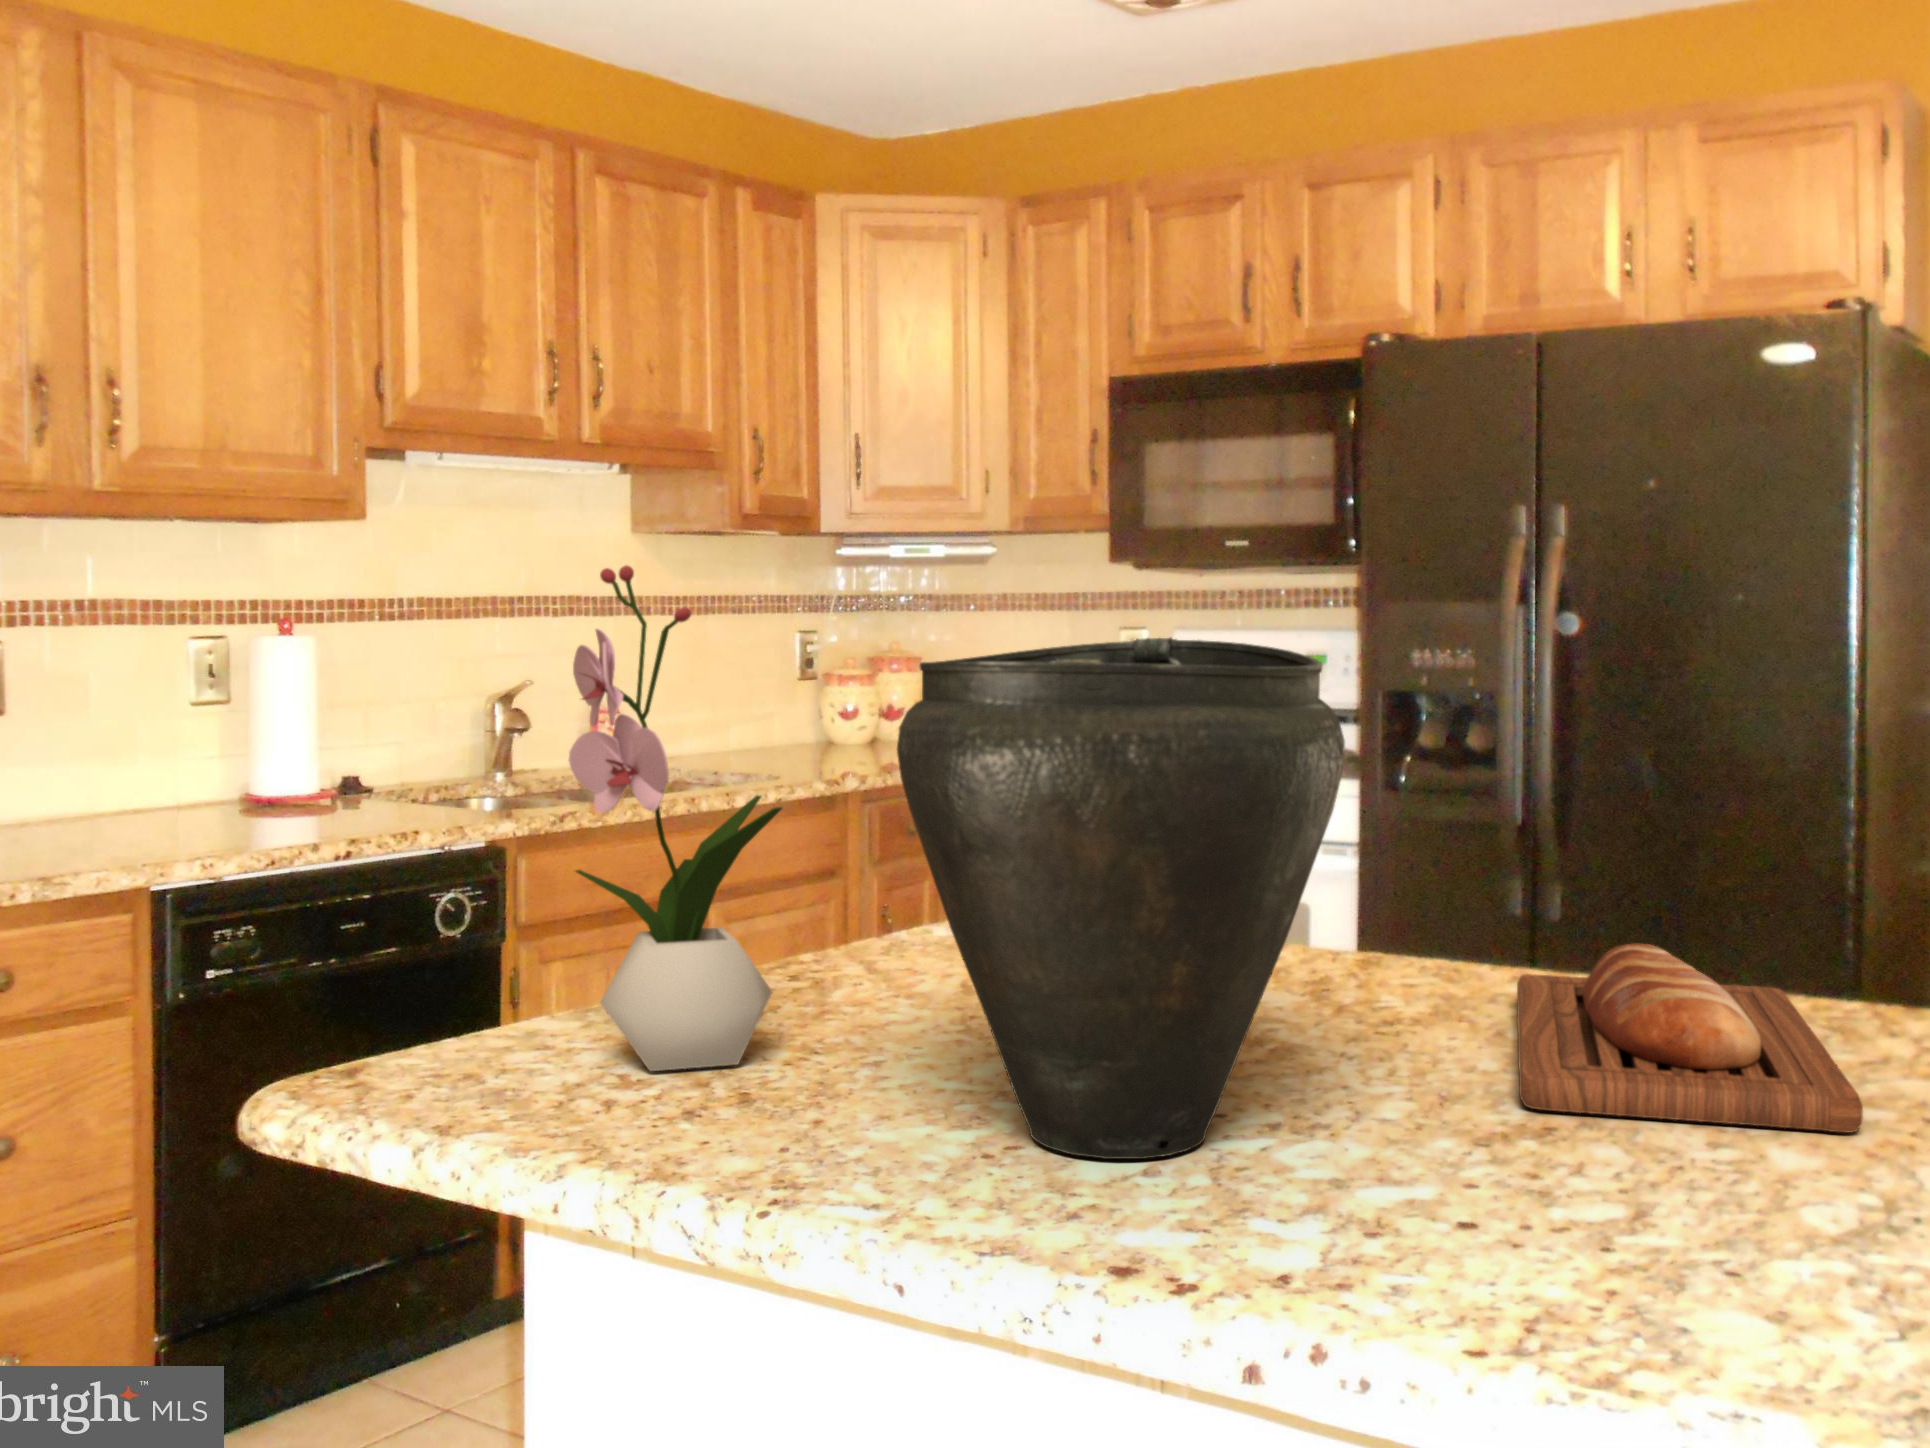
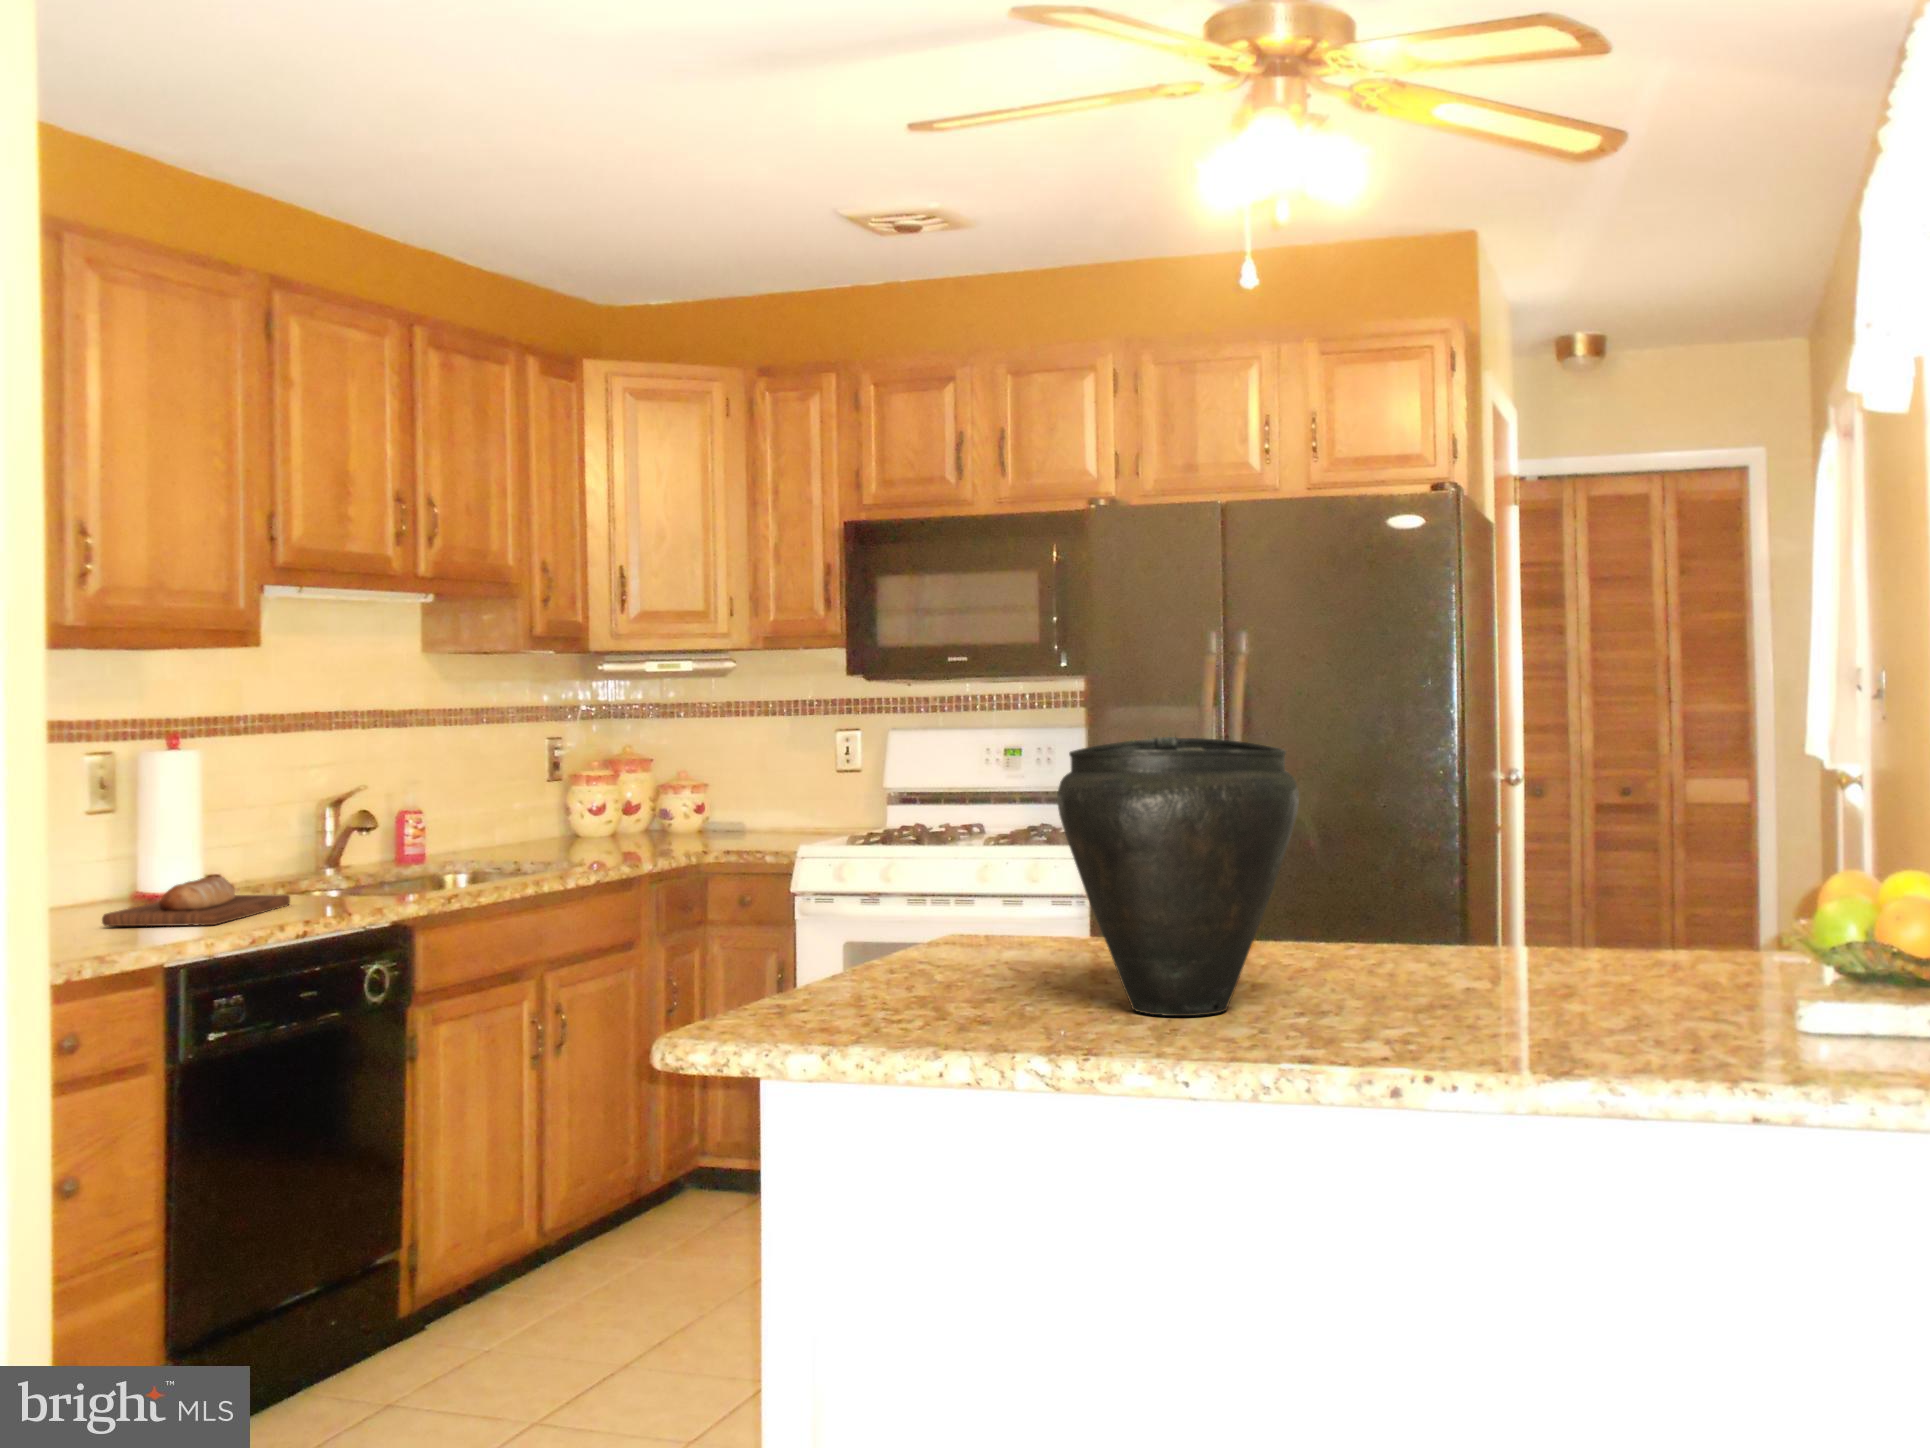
flower arrangement: present [569,566,782,1071] -> none [811,697,951,1003]
bread loaf: present [1517,944,1863,1133] -> present [102,876,290,926]

